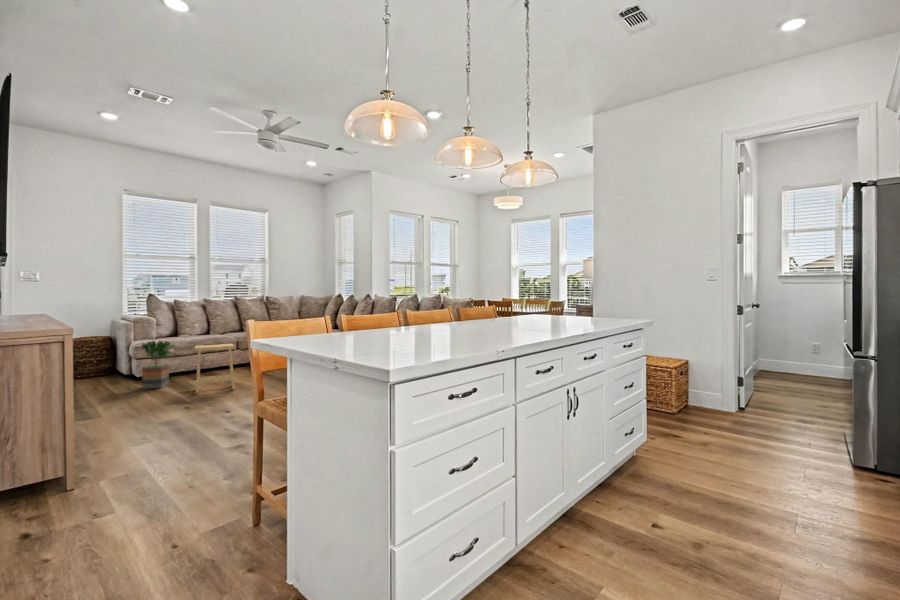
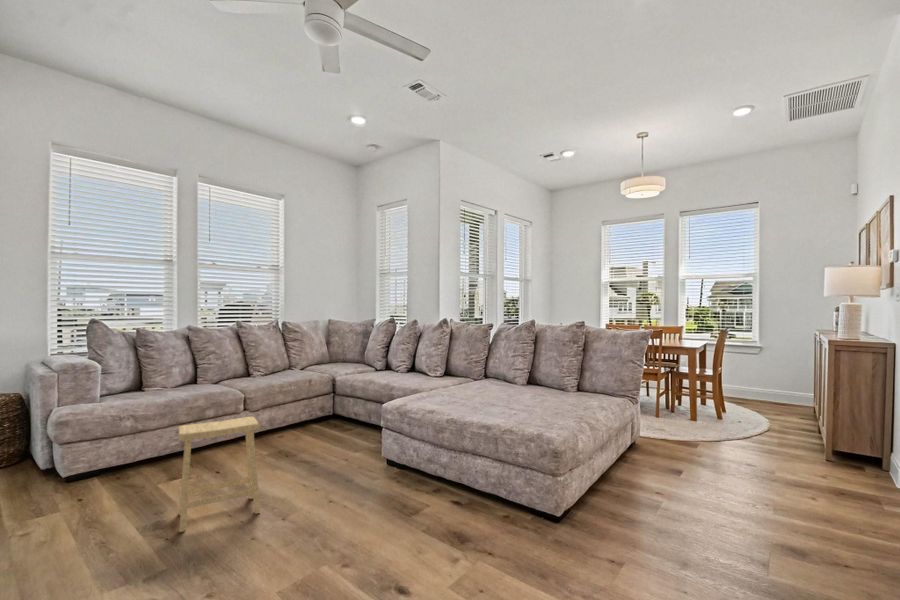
potted tree: present [141,341,174,389] -> none [61,411,137,516]

